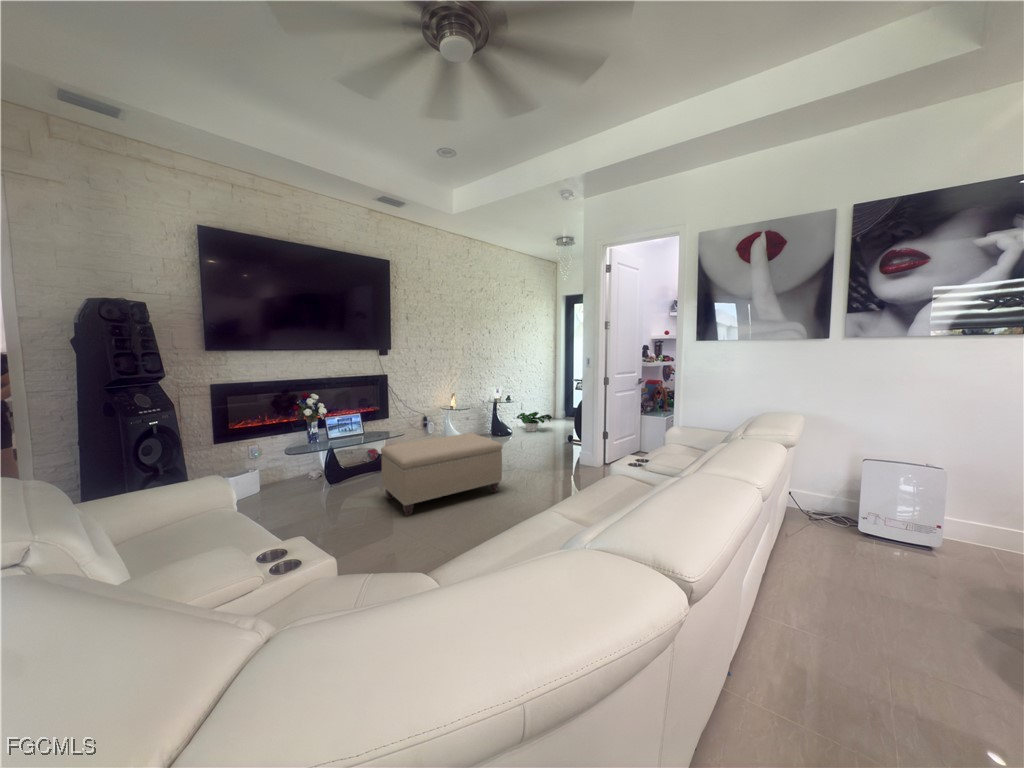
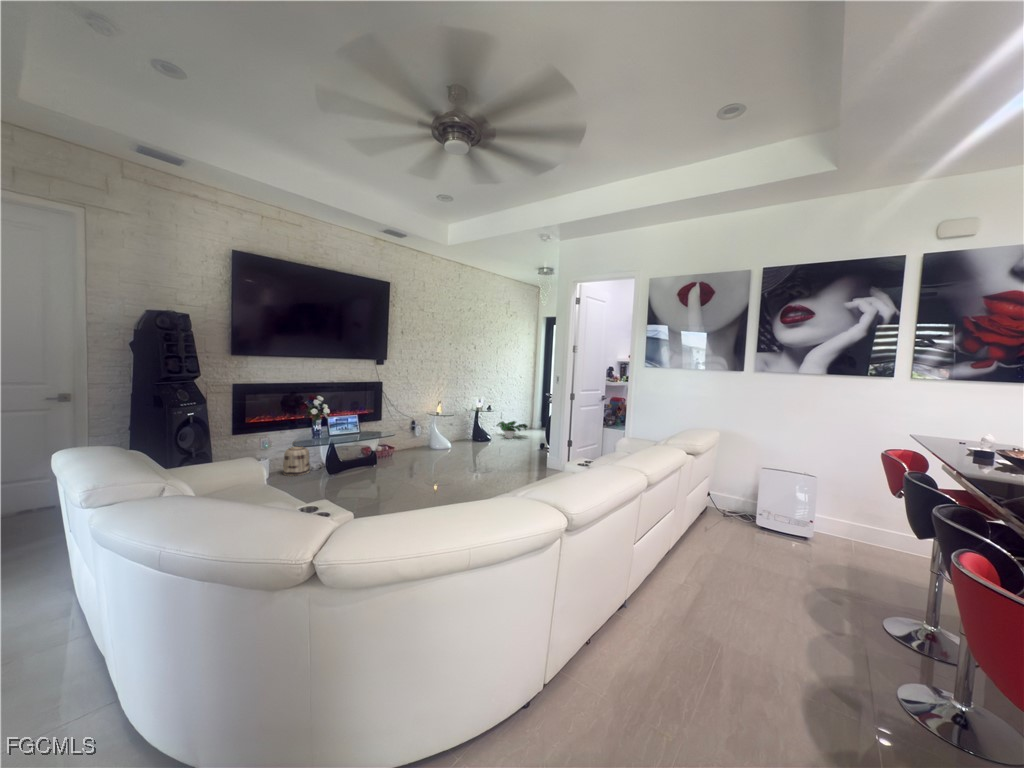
ottoman: present [381,433,502,516] -> none [376,436,480,502]
basket: none [277,446,308,488] -> present [283,442,310,476]

